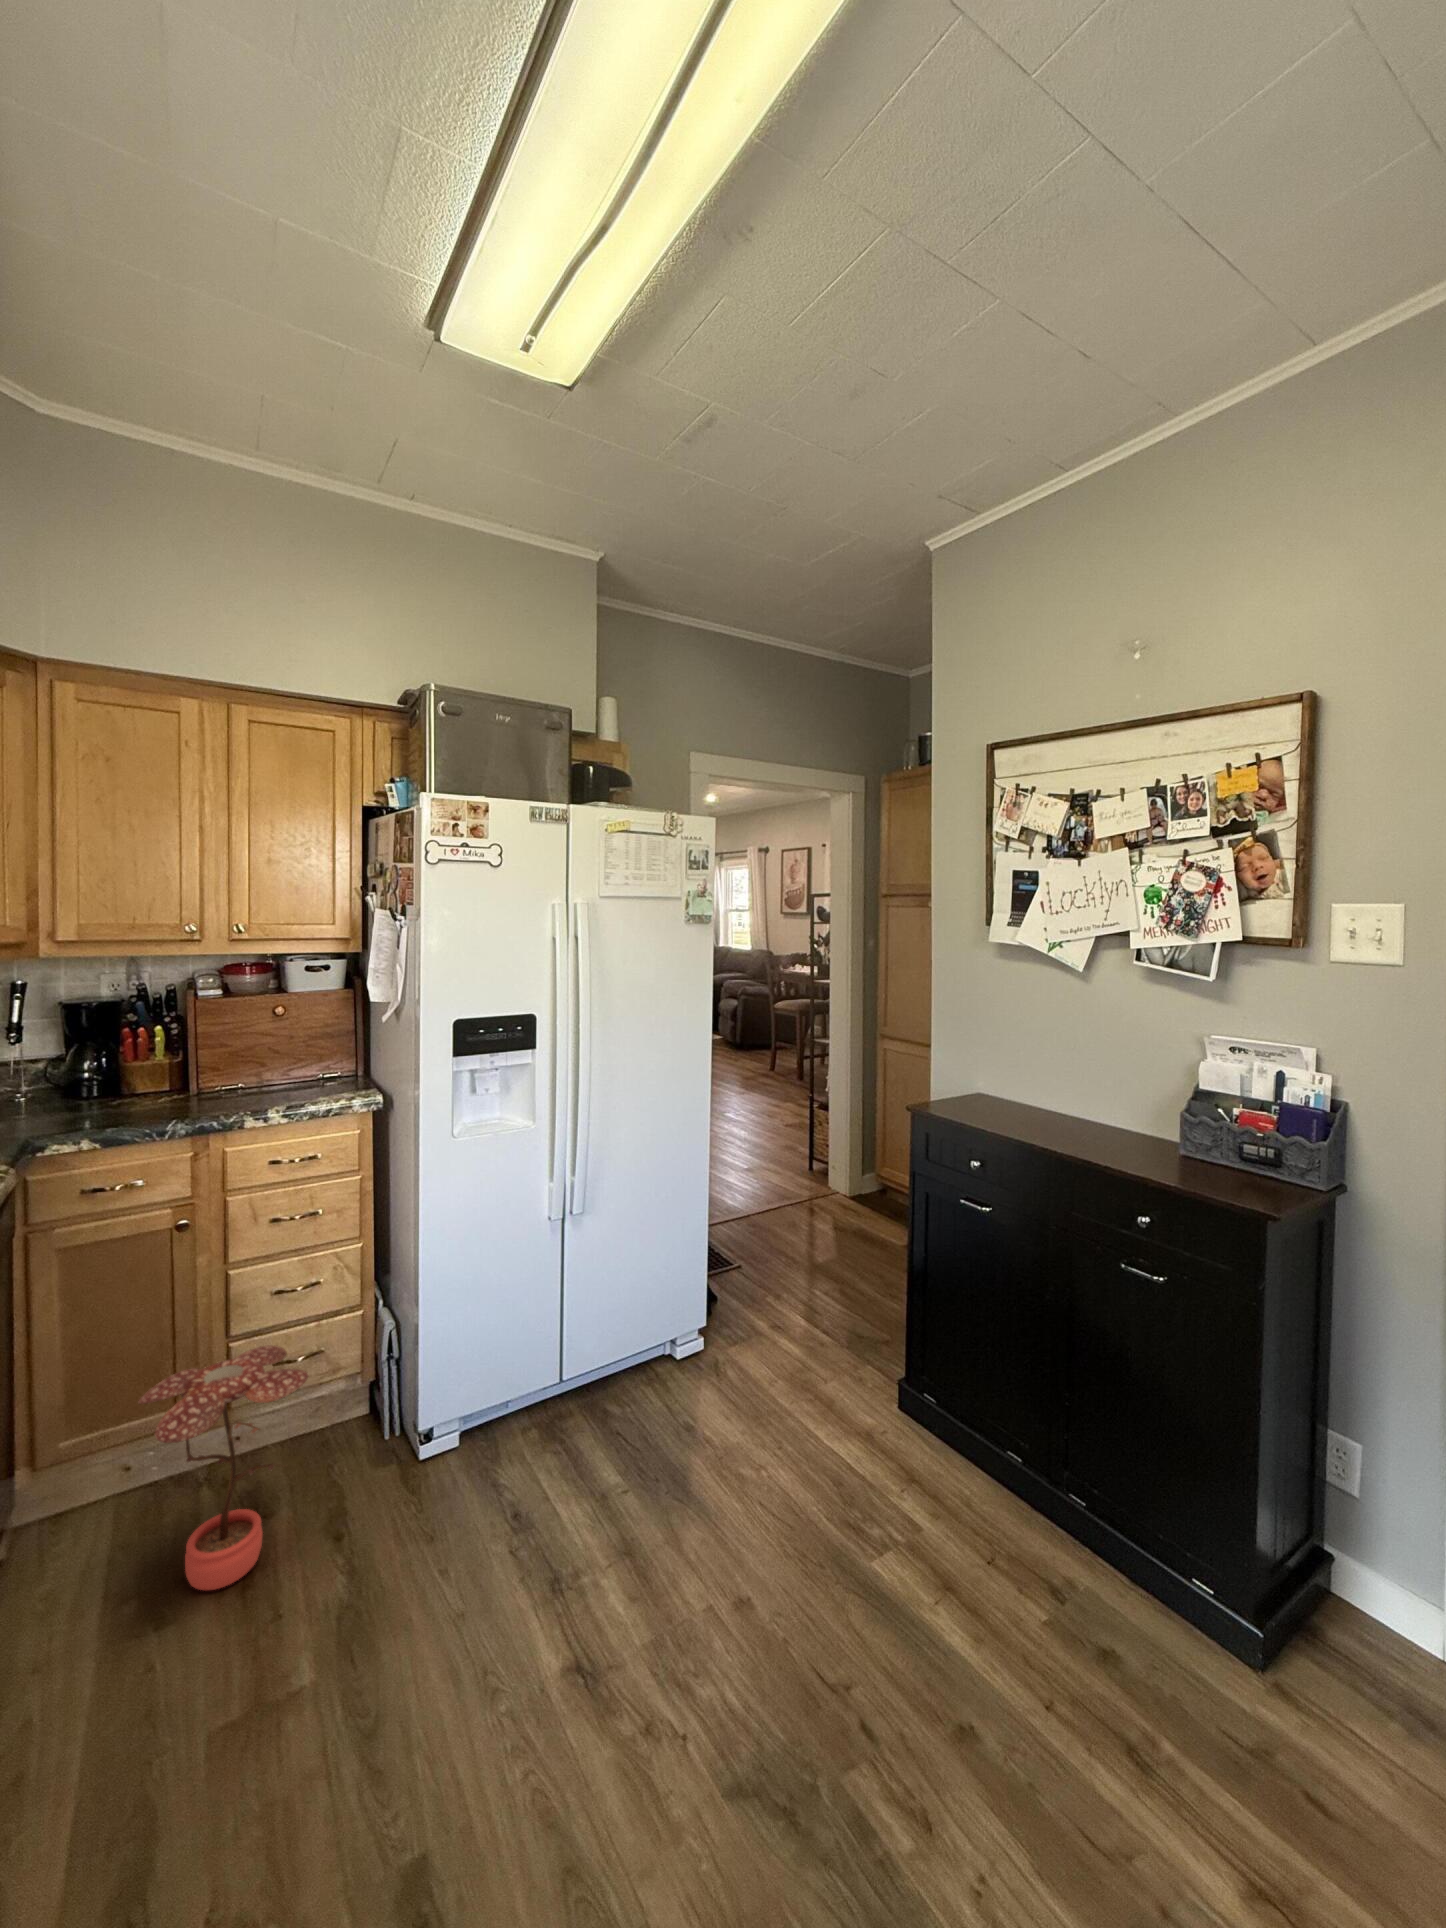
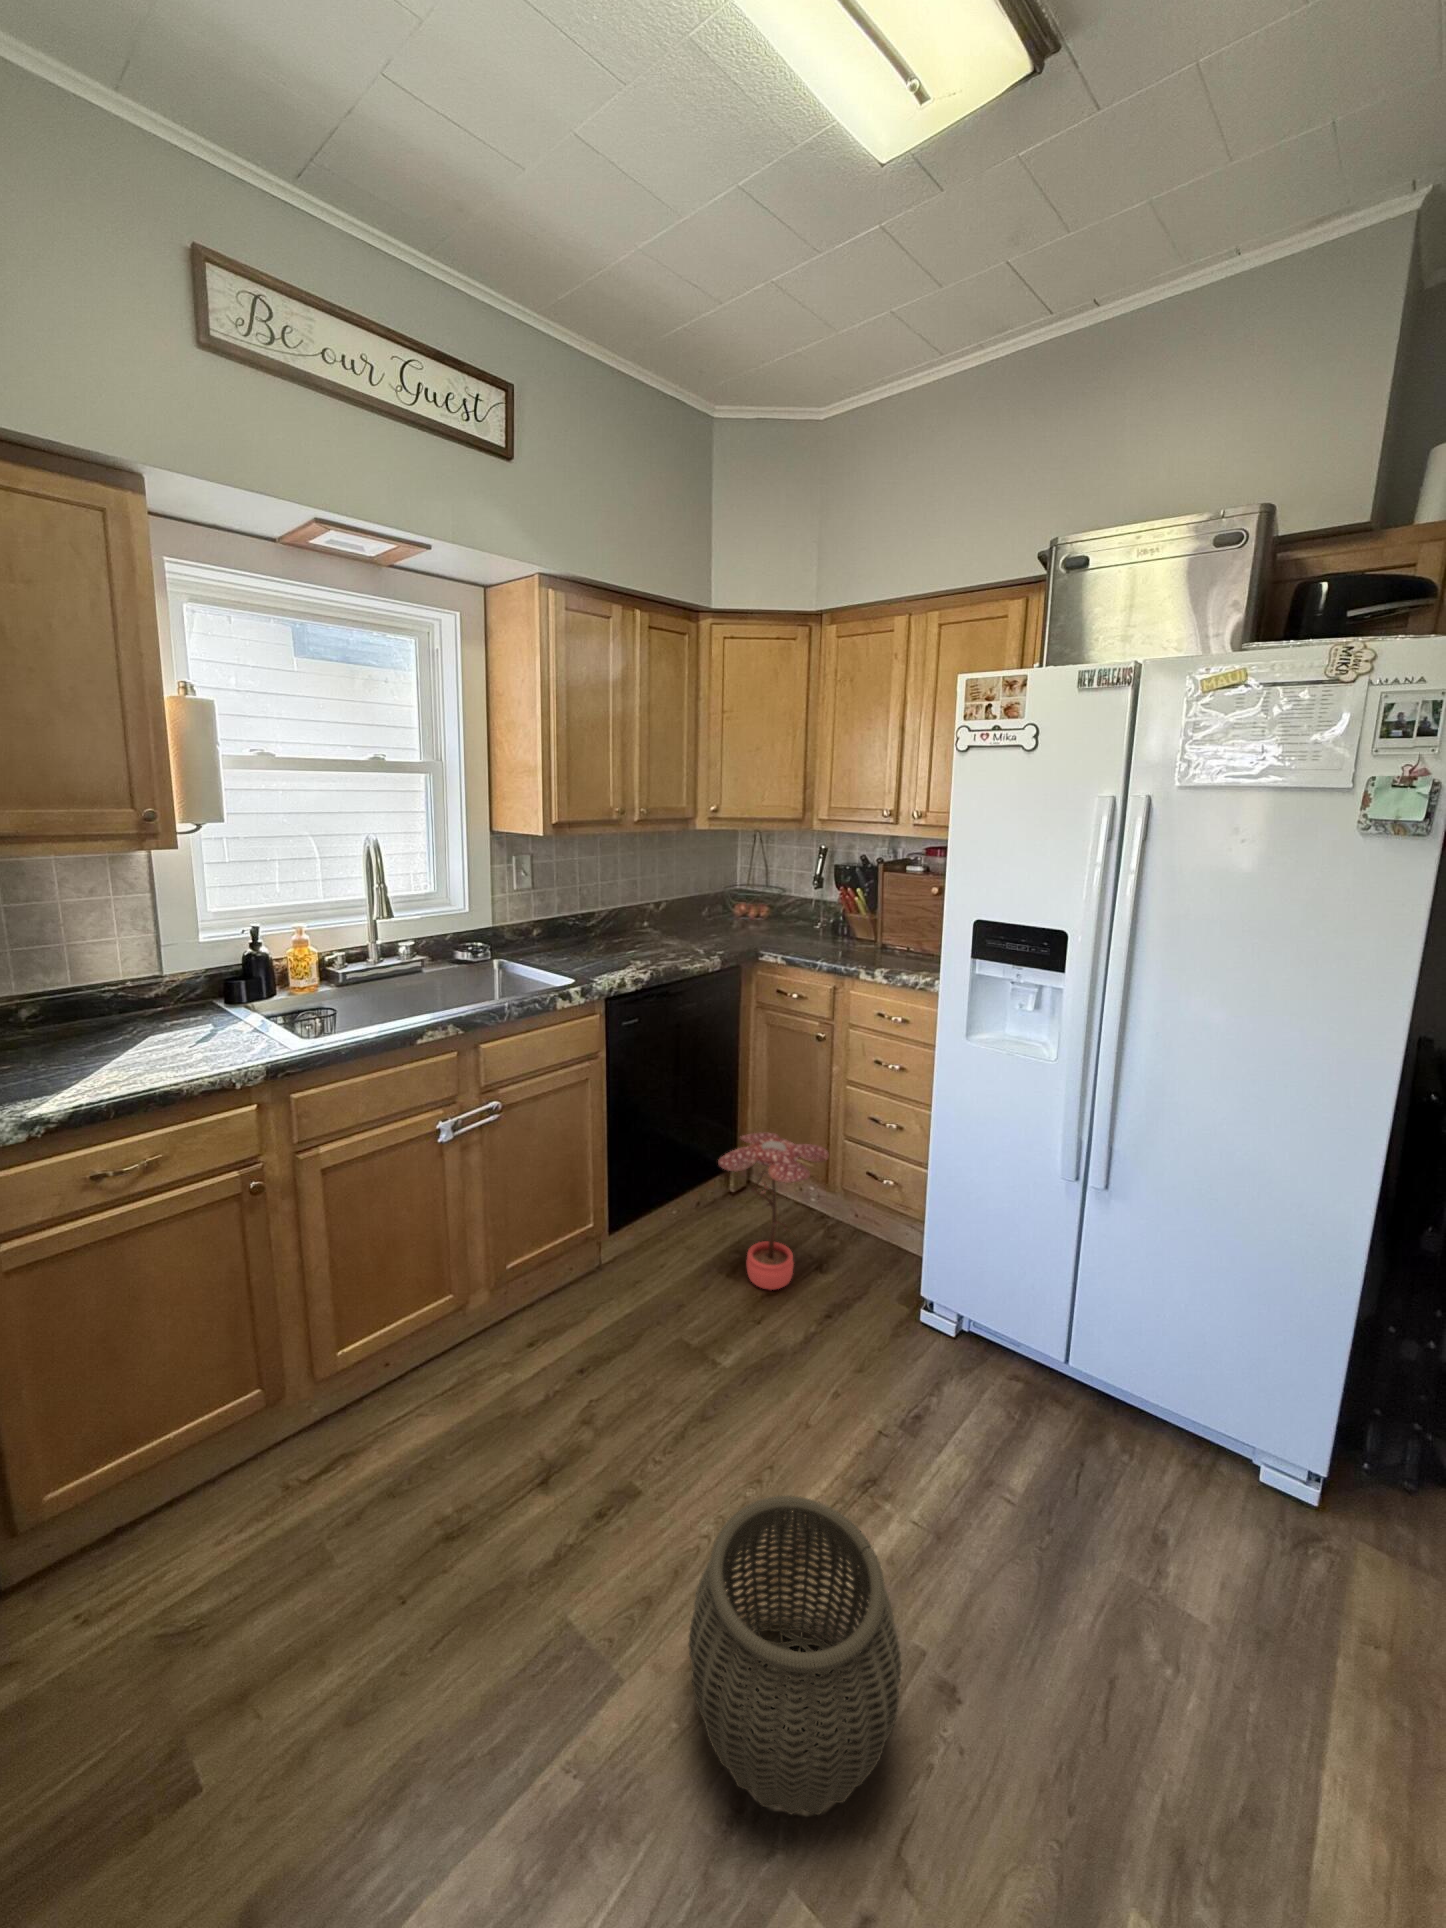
woven basket: none [628,1520,821,1819] -> present [688,1496,902,1815]

